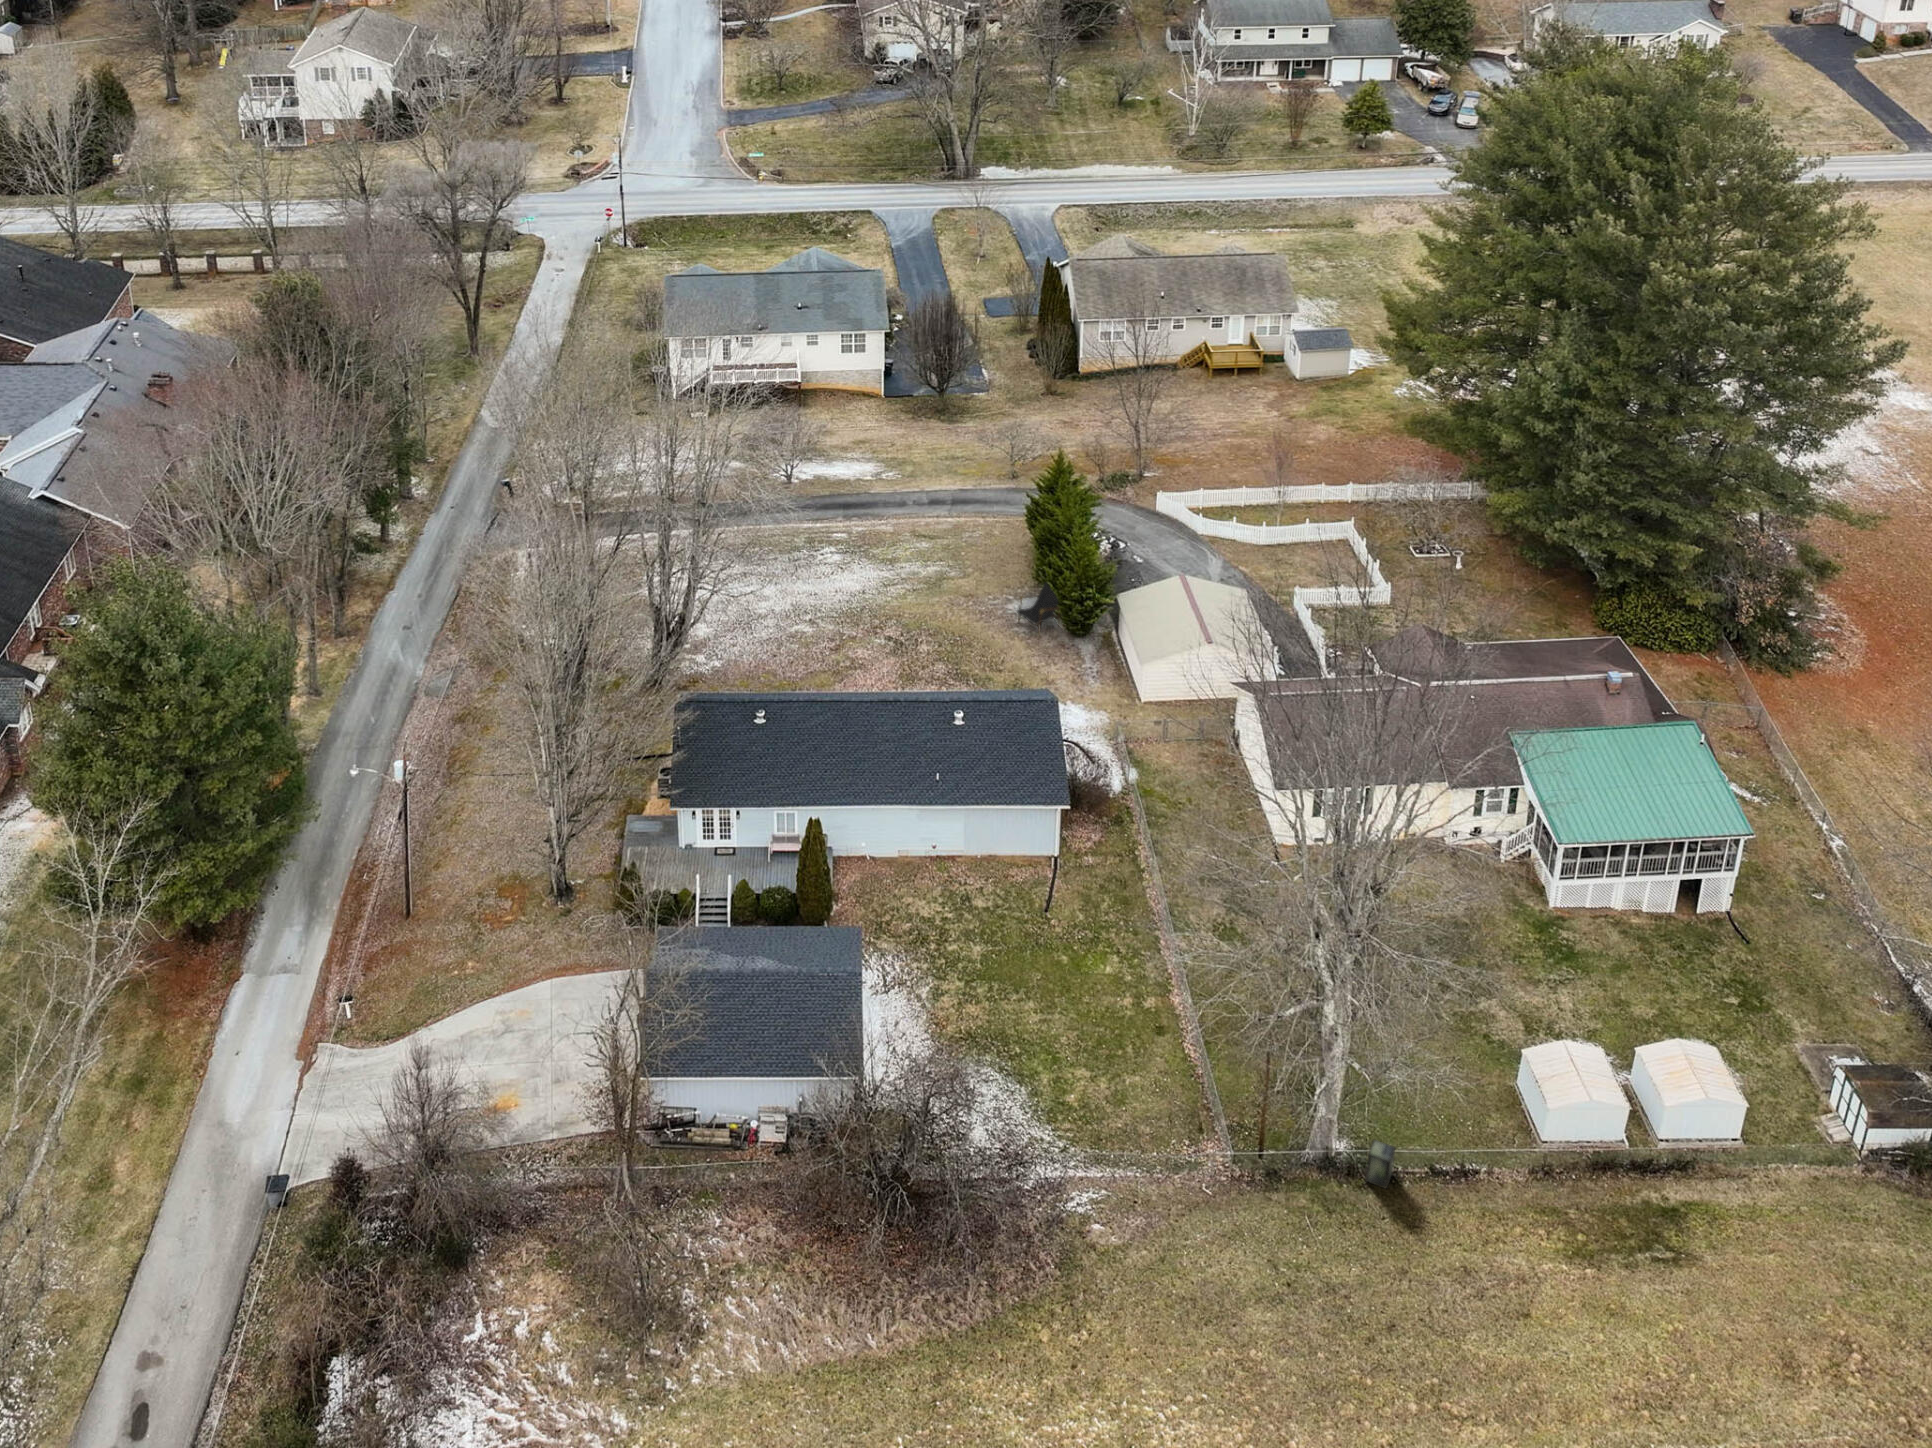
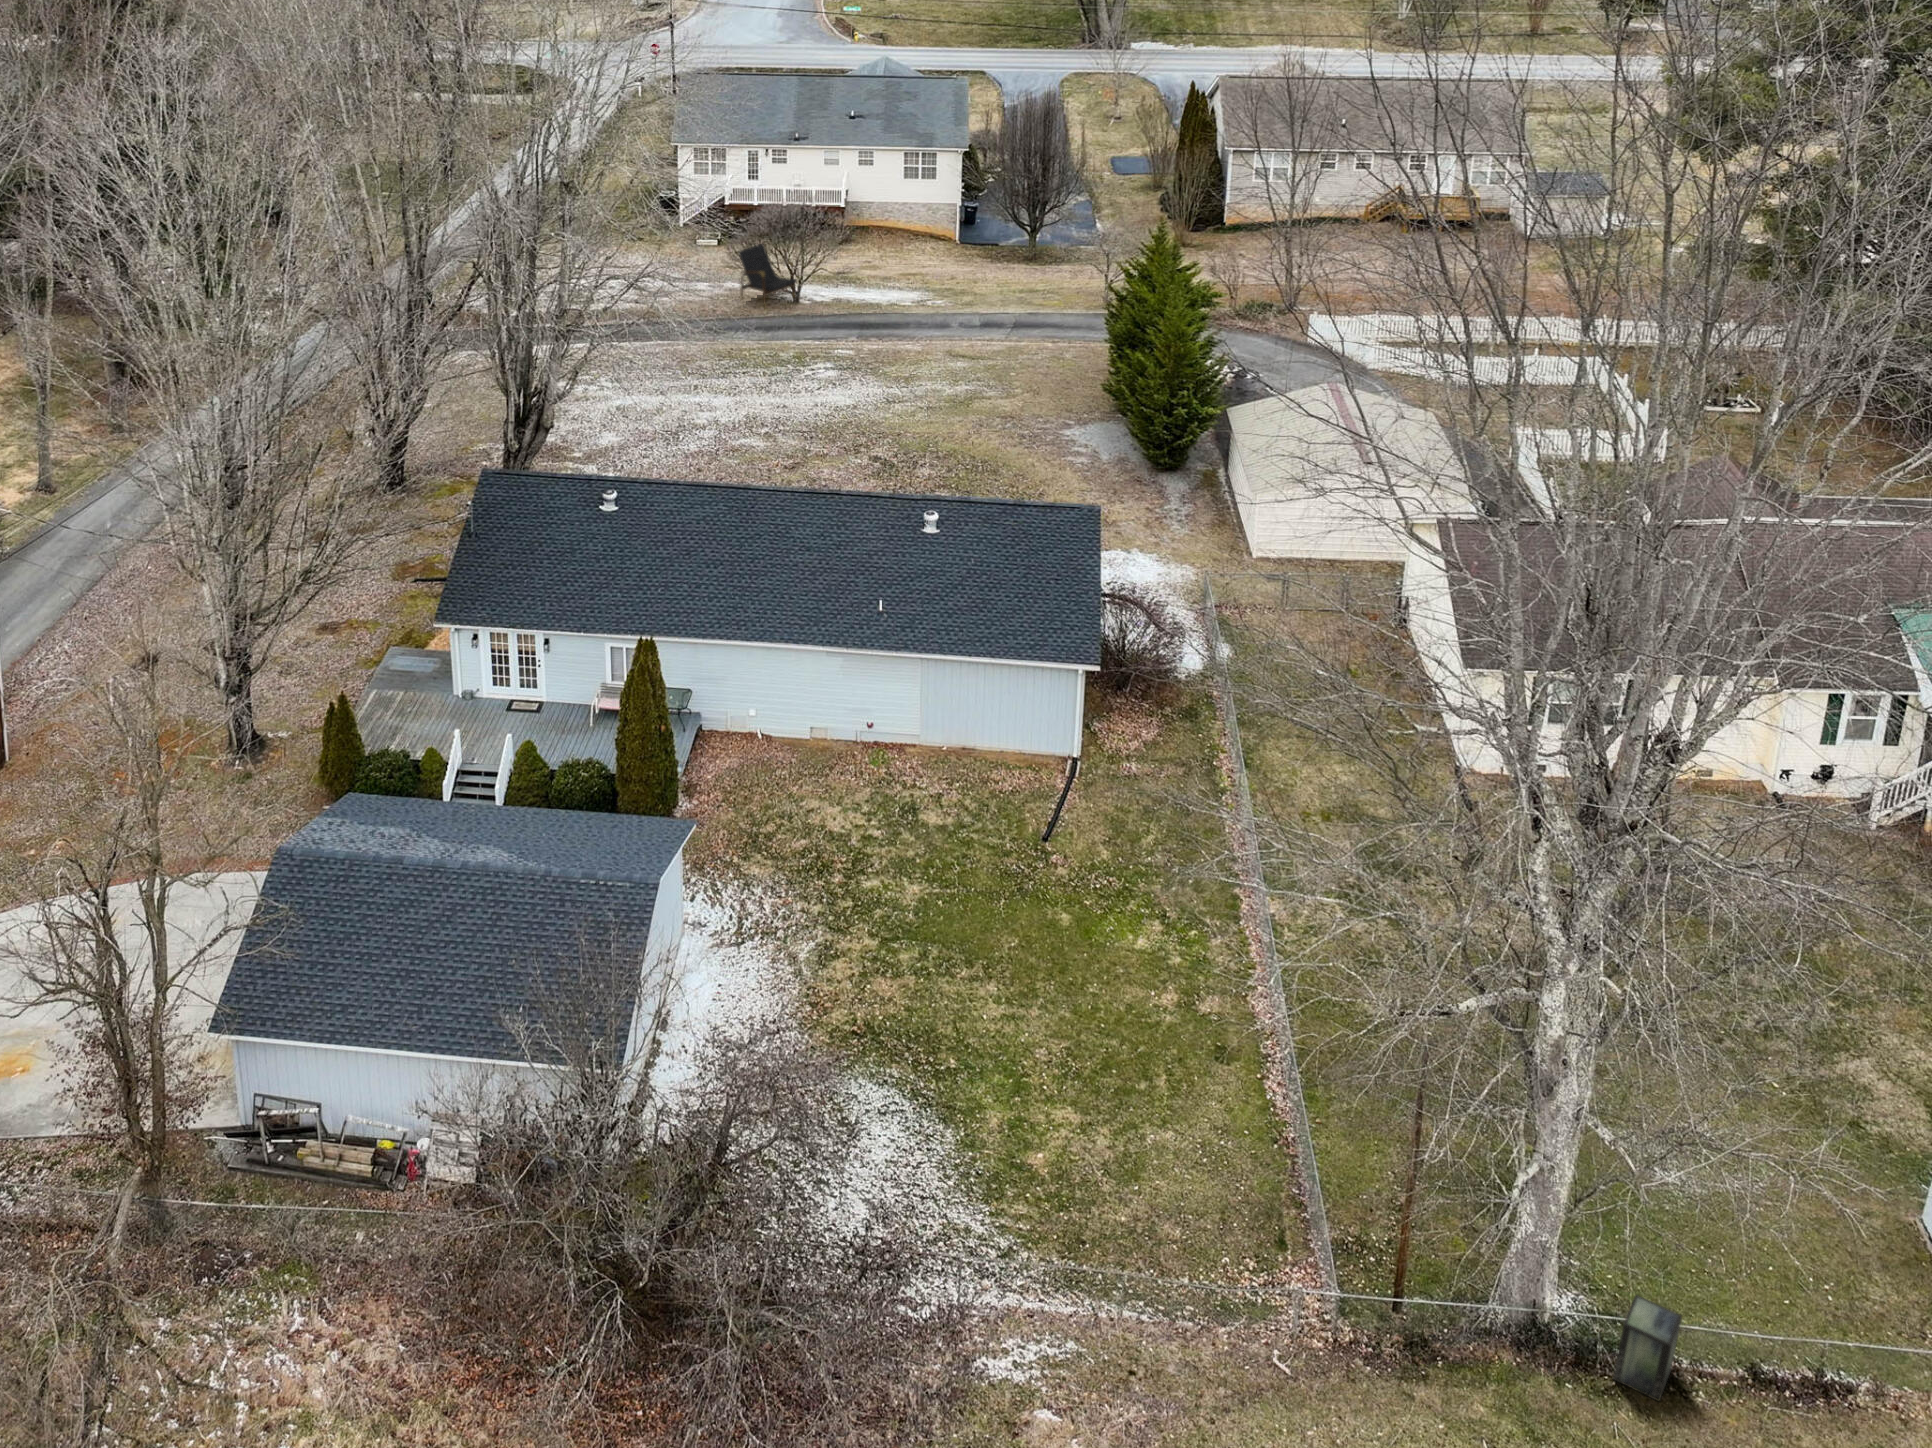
lounge chair: present [1017,583,1060,636] -> present [739,244,796,306]

